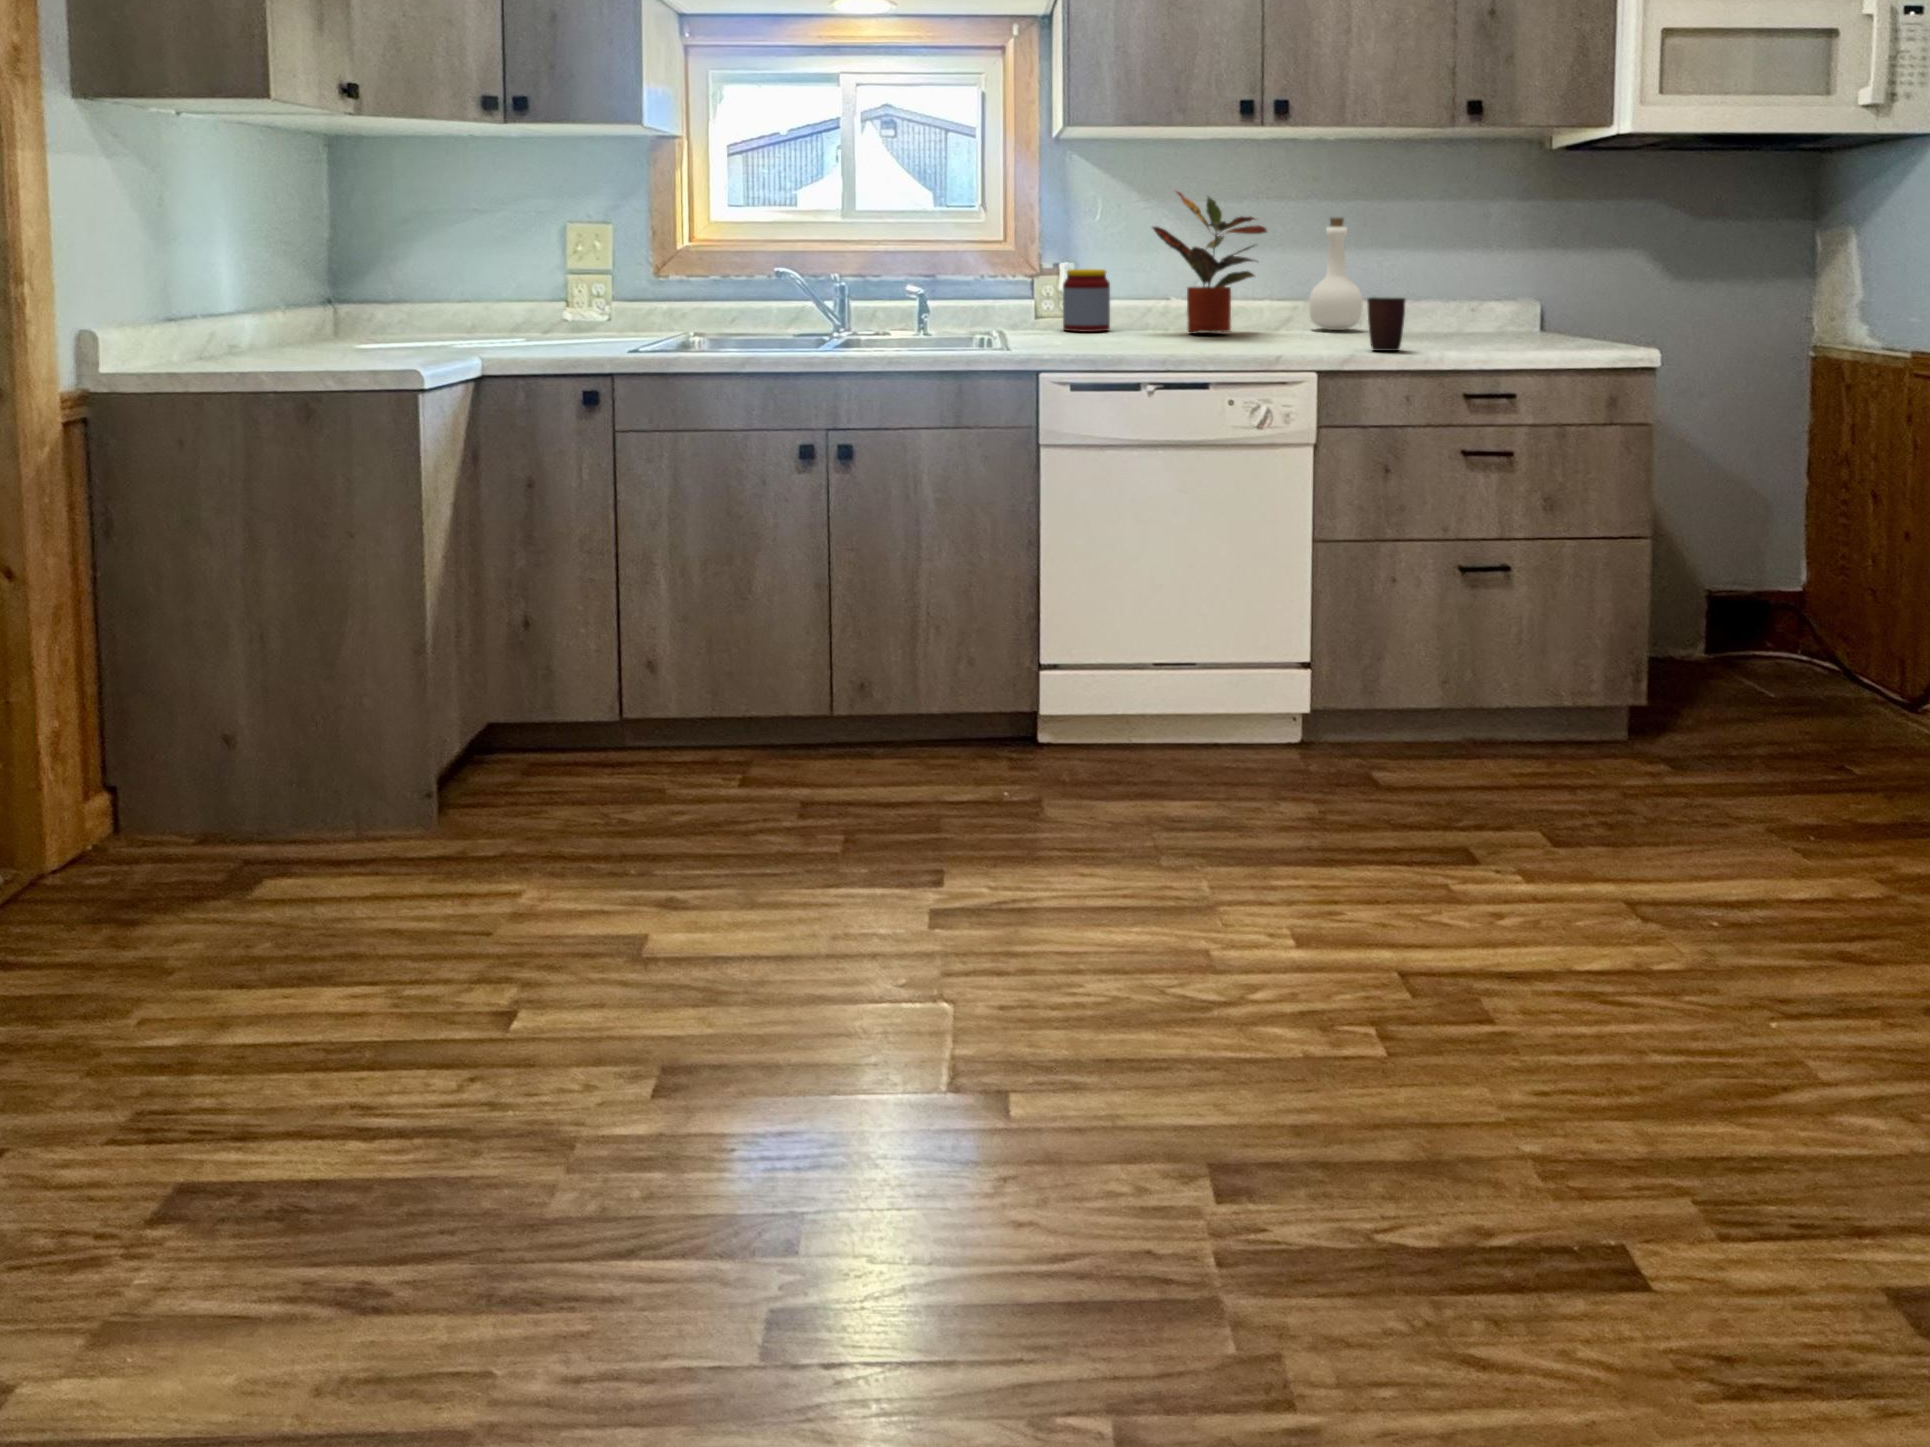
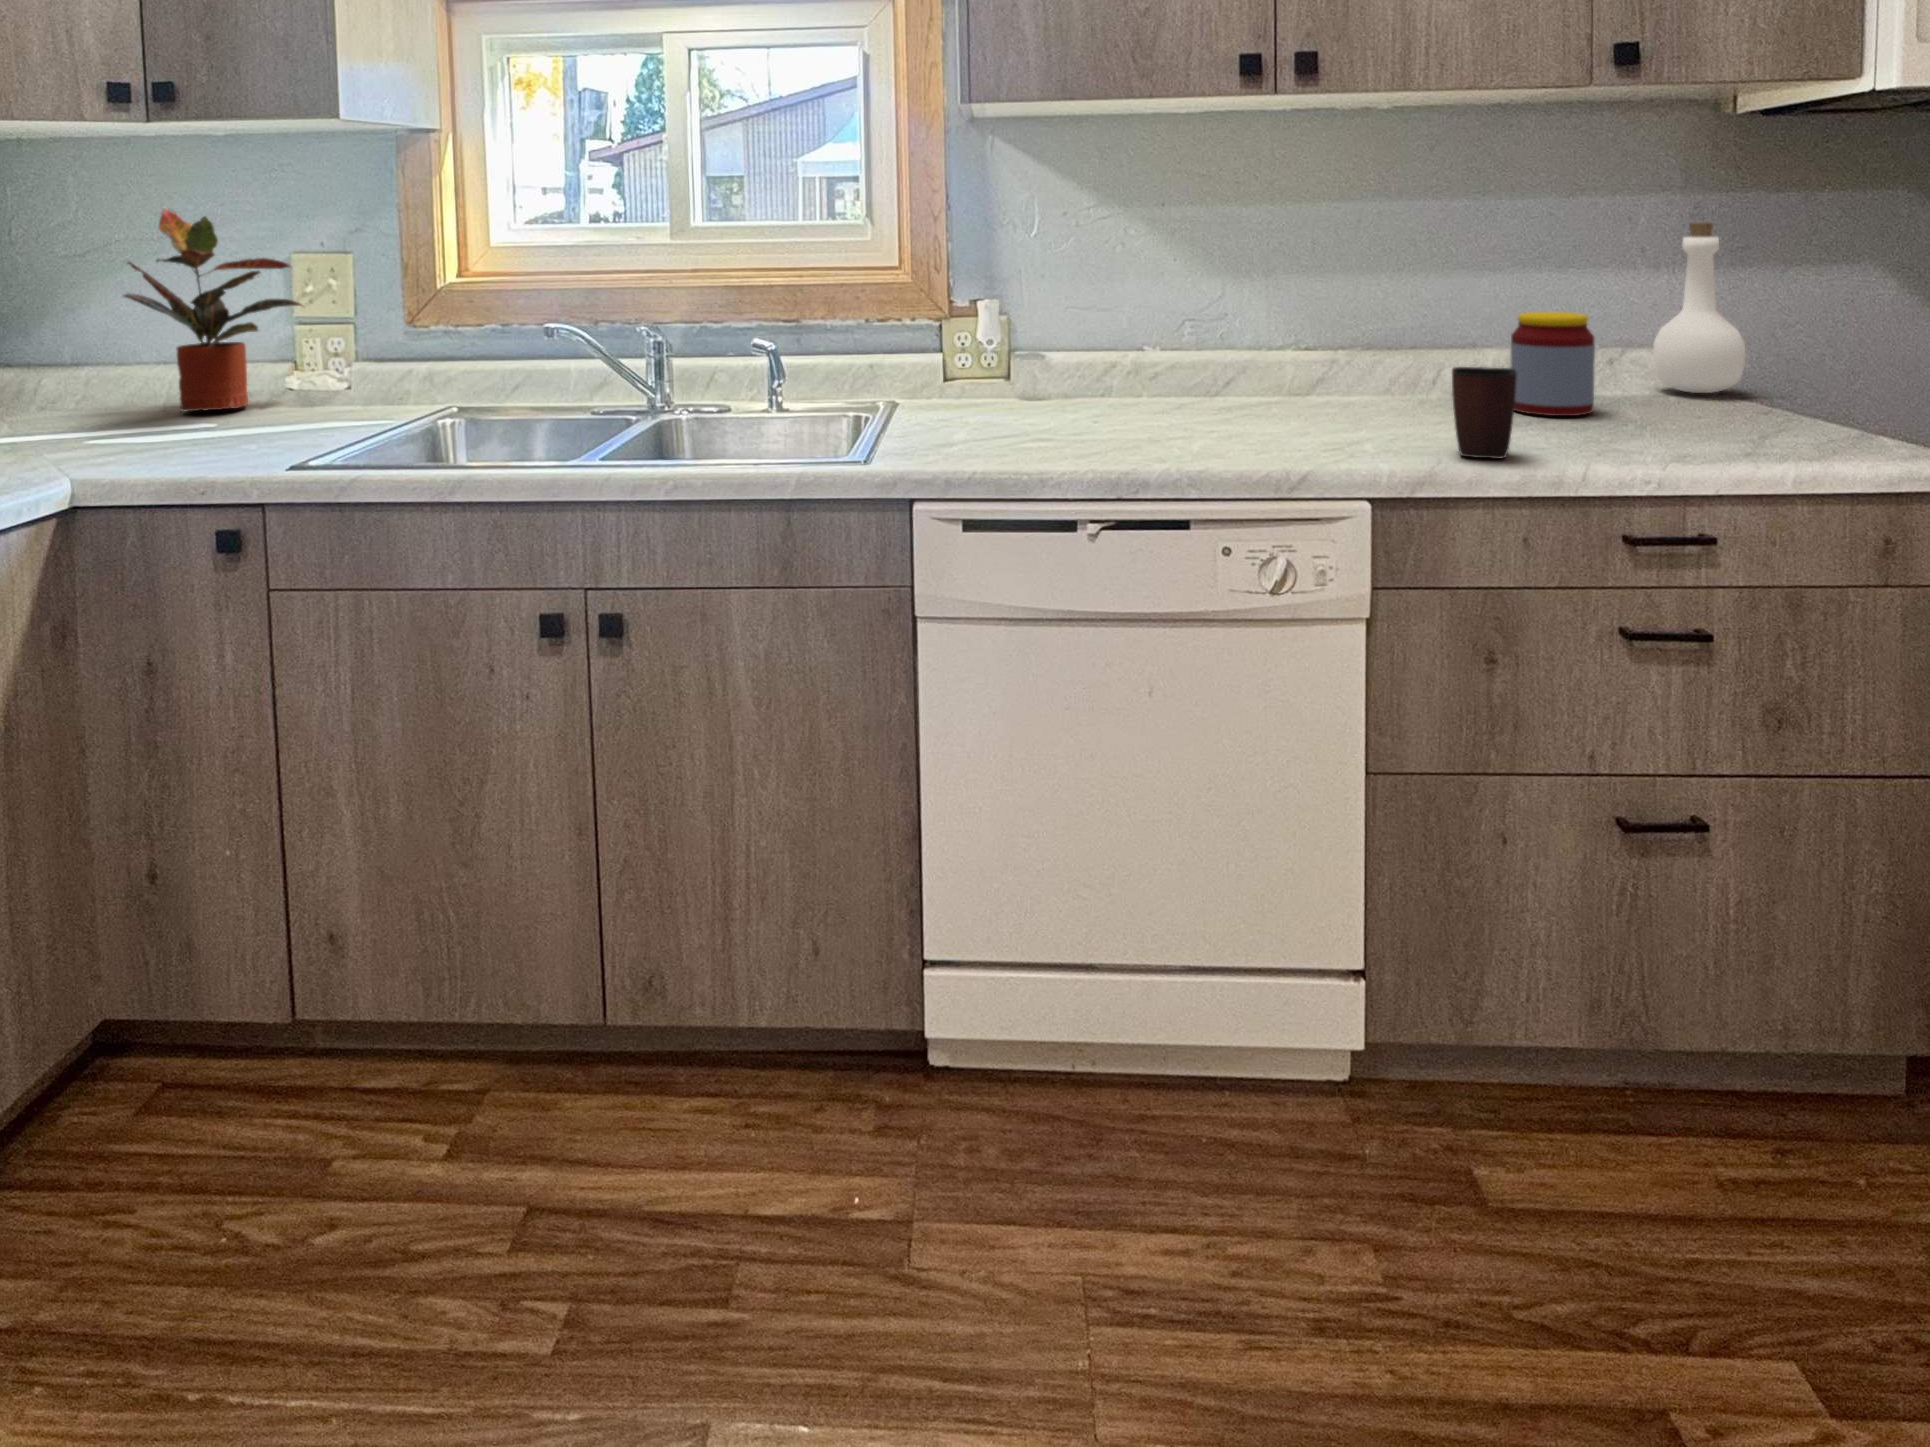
potted plant: present [1153,192,1267,334] -> present [124,209,303,412]
bottle: present [1309,218,1363,330] -> present [1654,222,1745,393]
jar: present [1063,269,1110,332] -> present [1510,312,1595,416]

